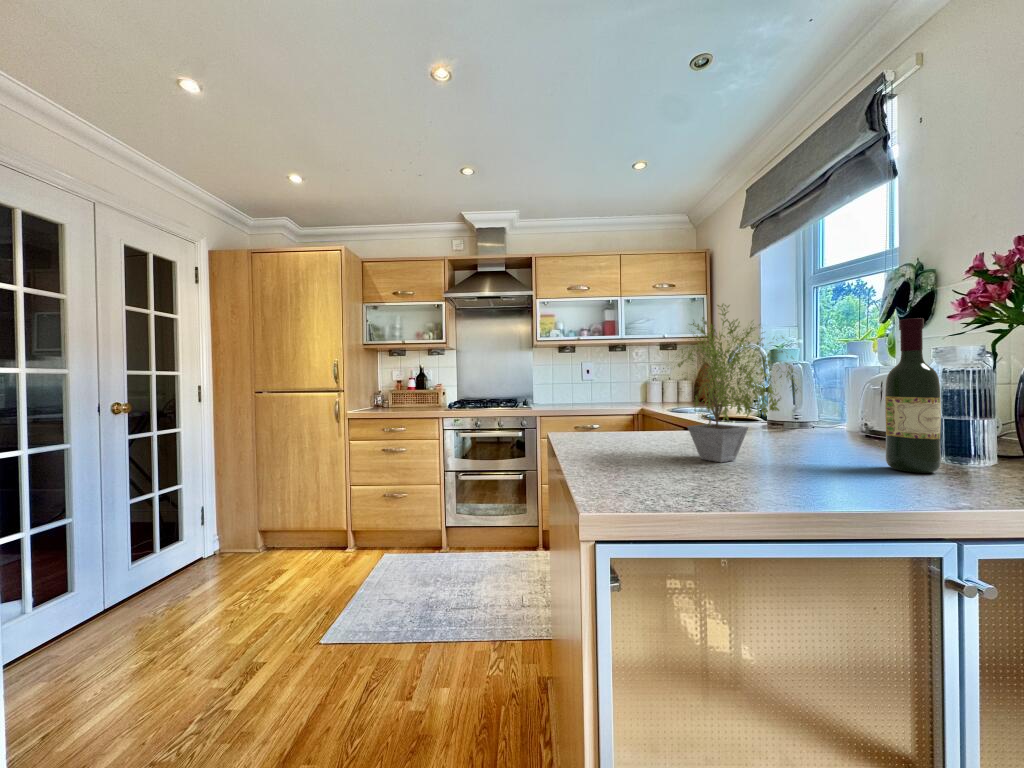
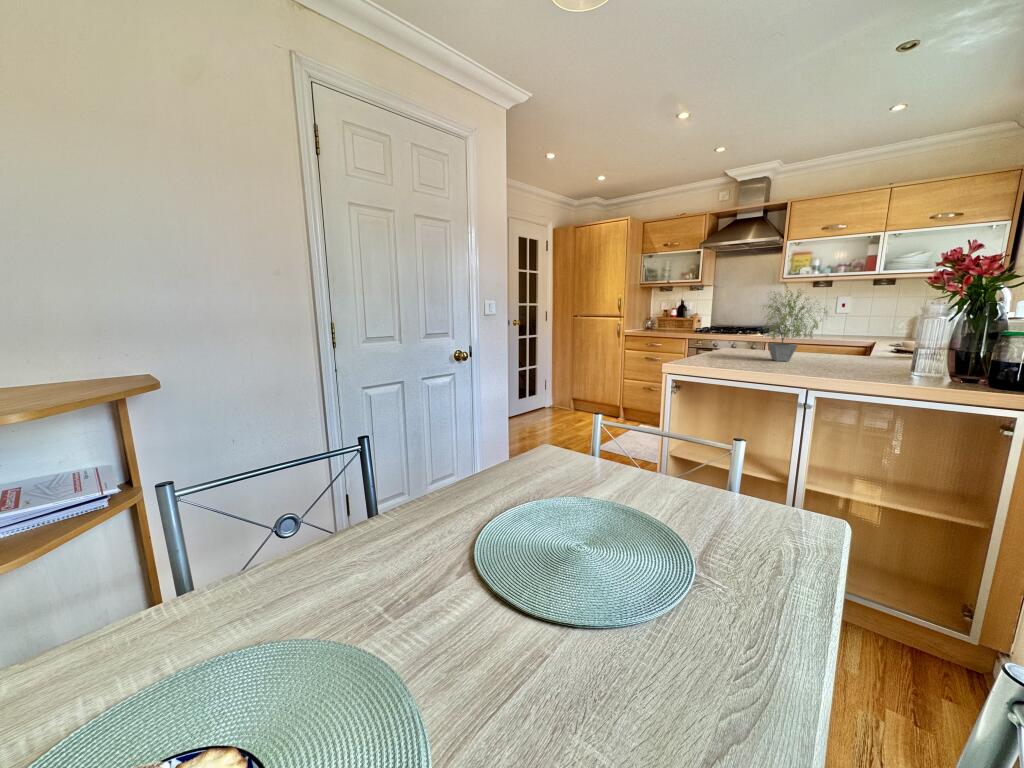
wine bottle: present [885,318,941,473] -> none [863,292,897,372]

